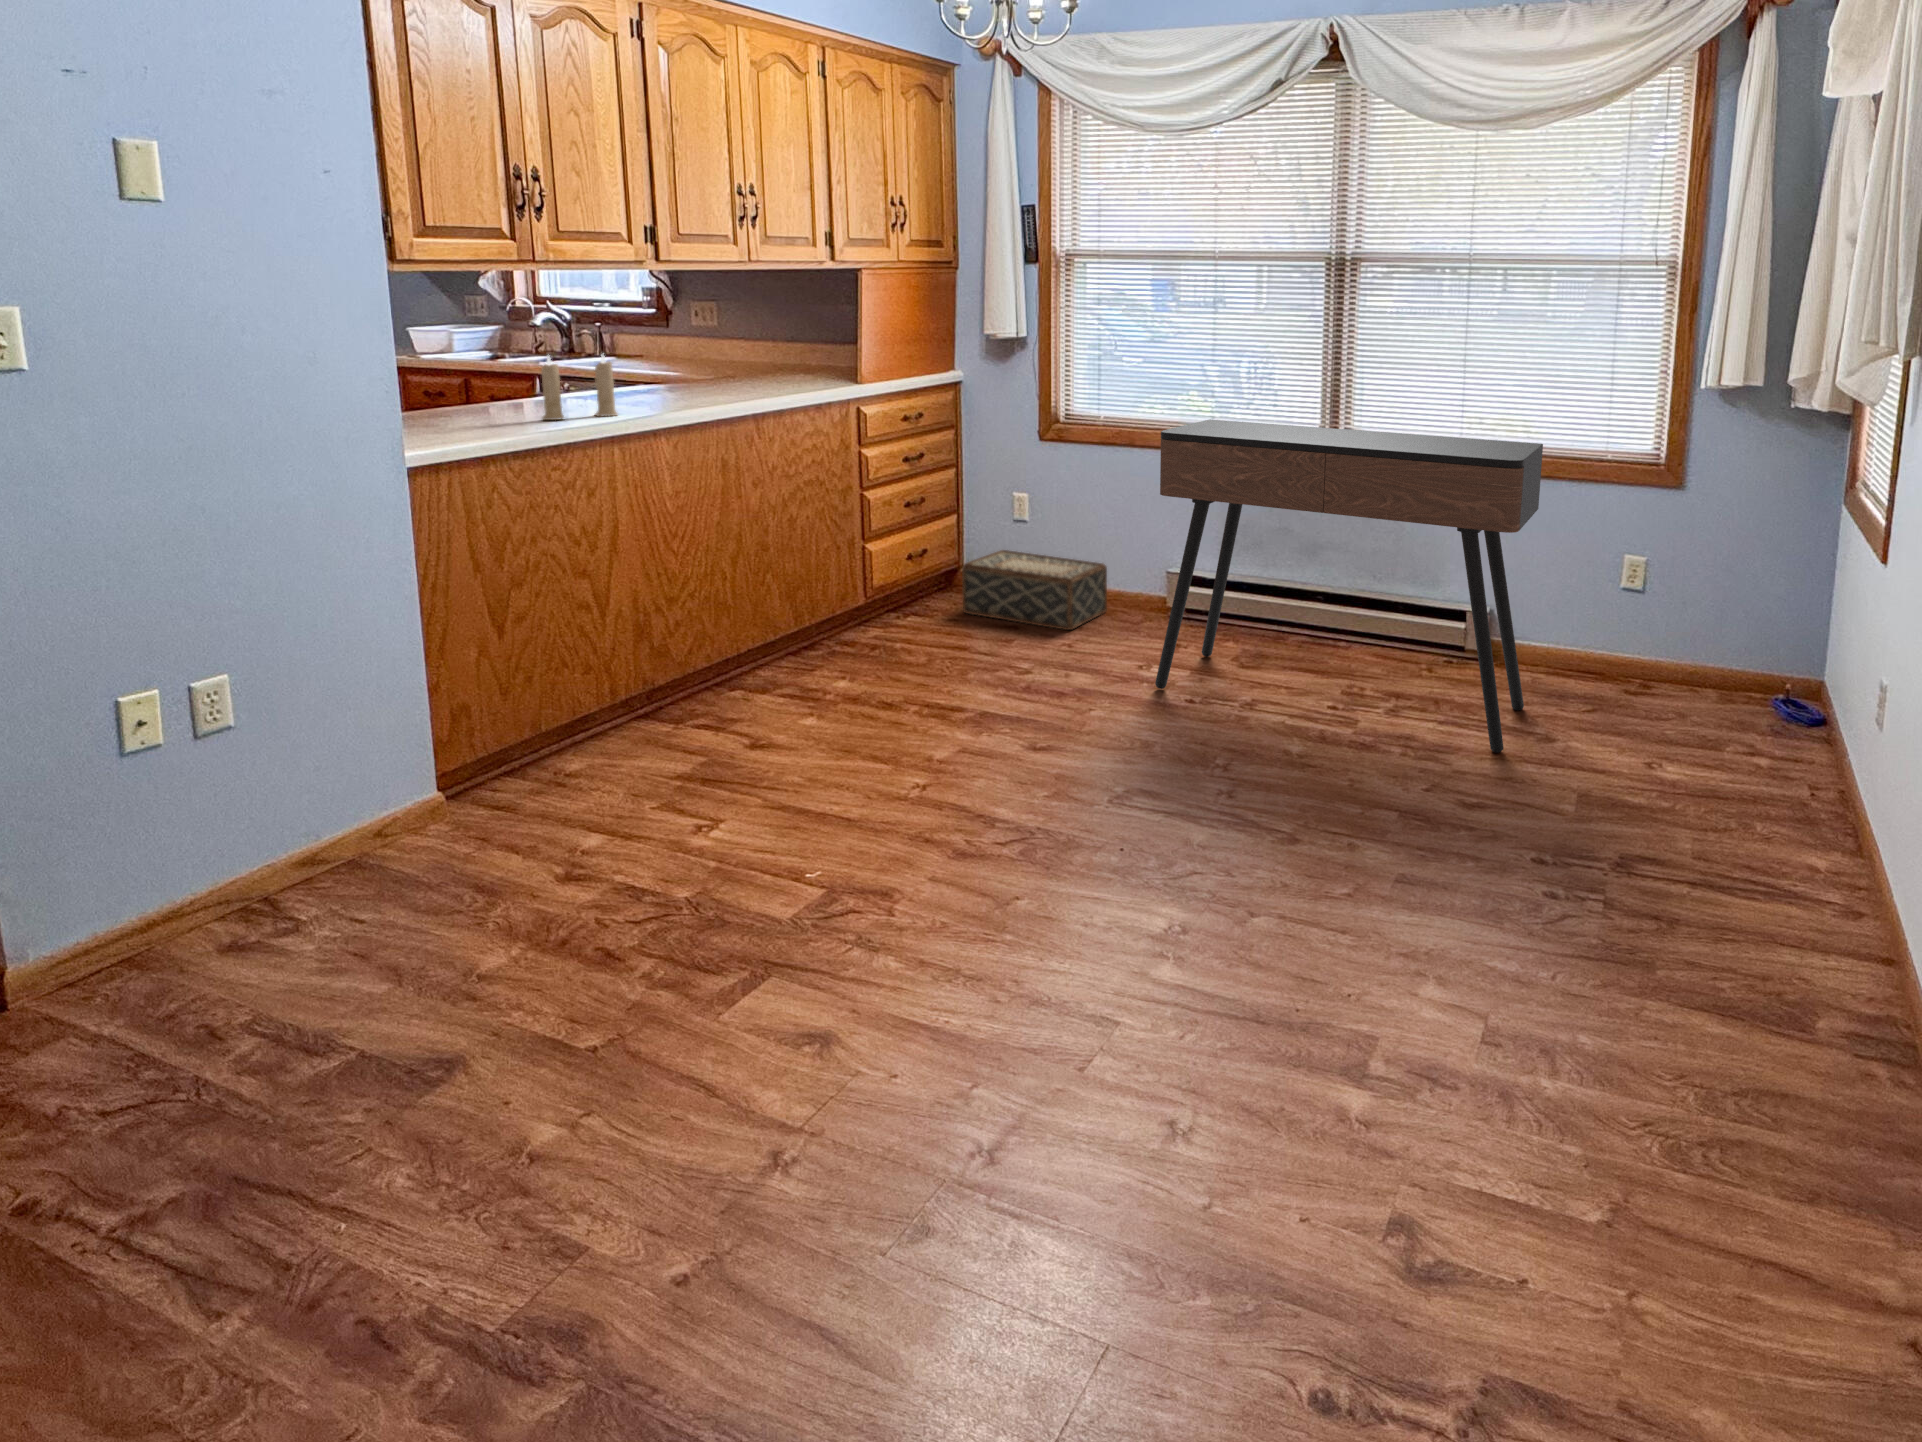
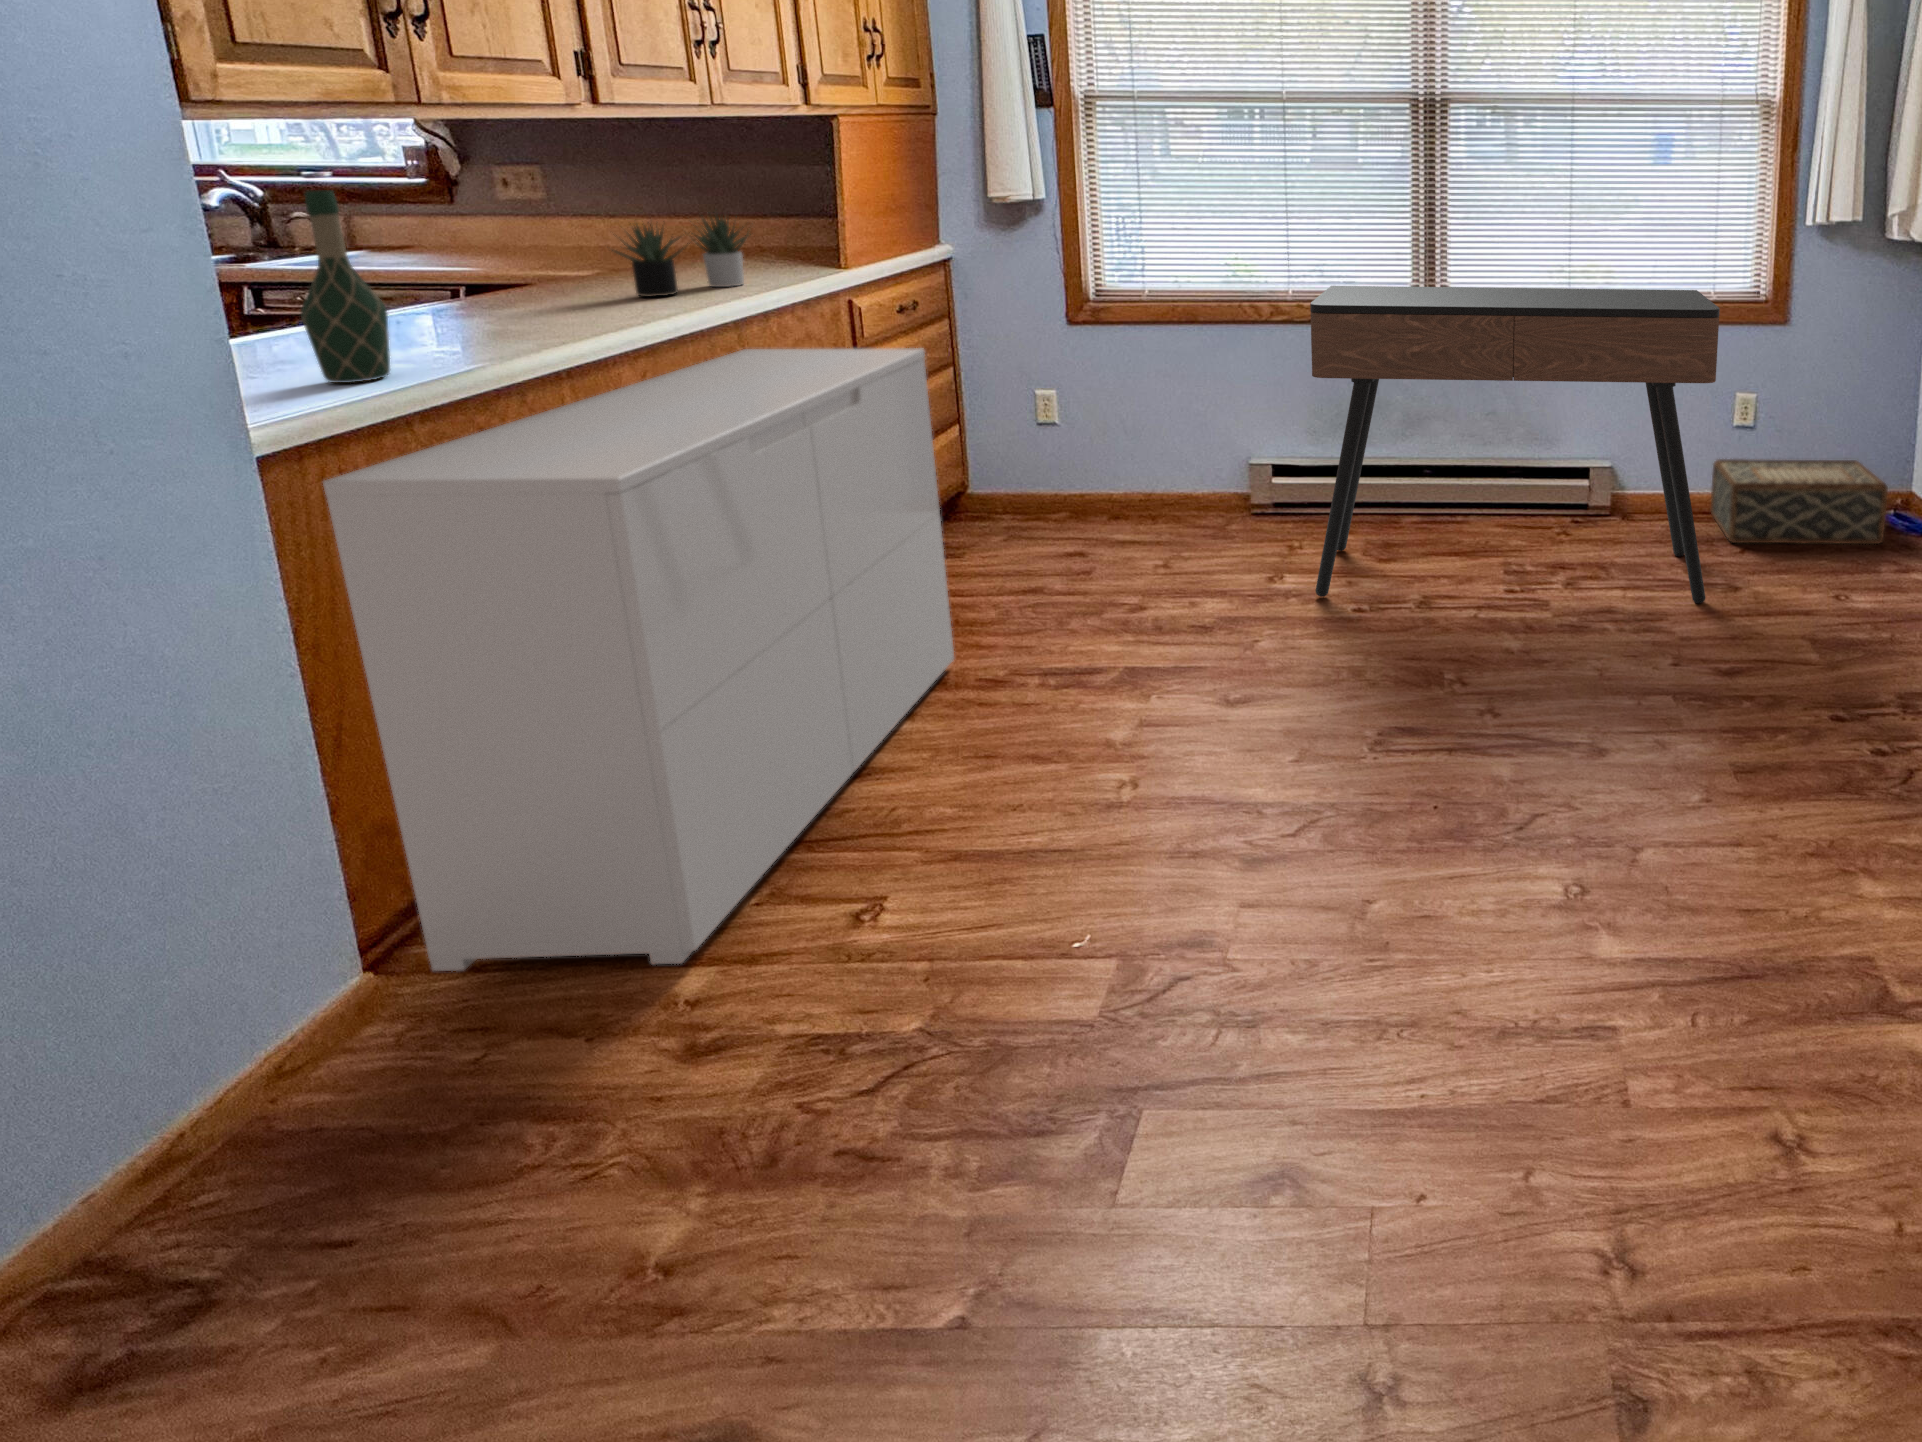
wine bottle: none [474,315,517,432] -> present [301,190,390,383]
succulent plant: none [688,335,790,396] -> present [612,215,748,297]
candle: present [541,355,618,420] -> none [394,241,543,355]
cabinet: none [451,436,865,829] -> present [323,348,954,971]
woven basket: present [962,550,1107,630] -> present [1711,459,1888,544]

